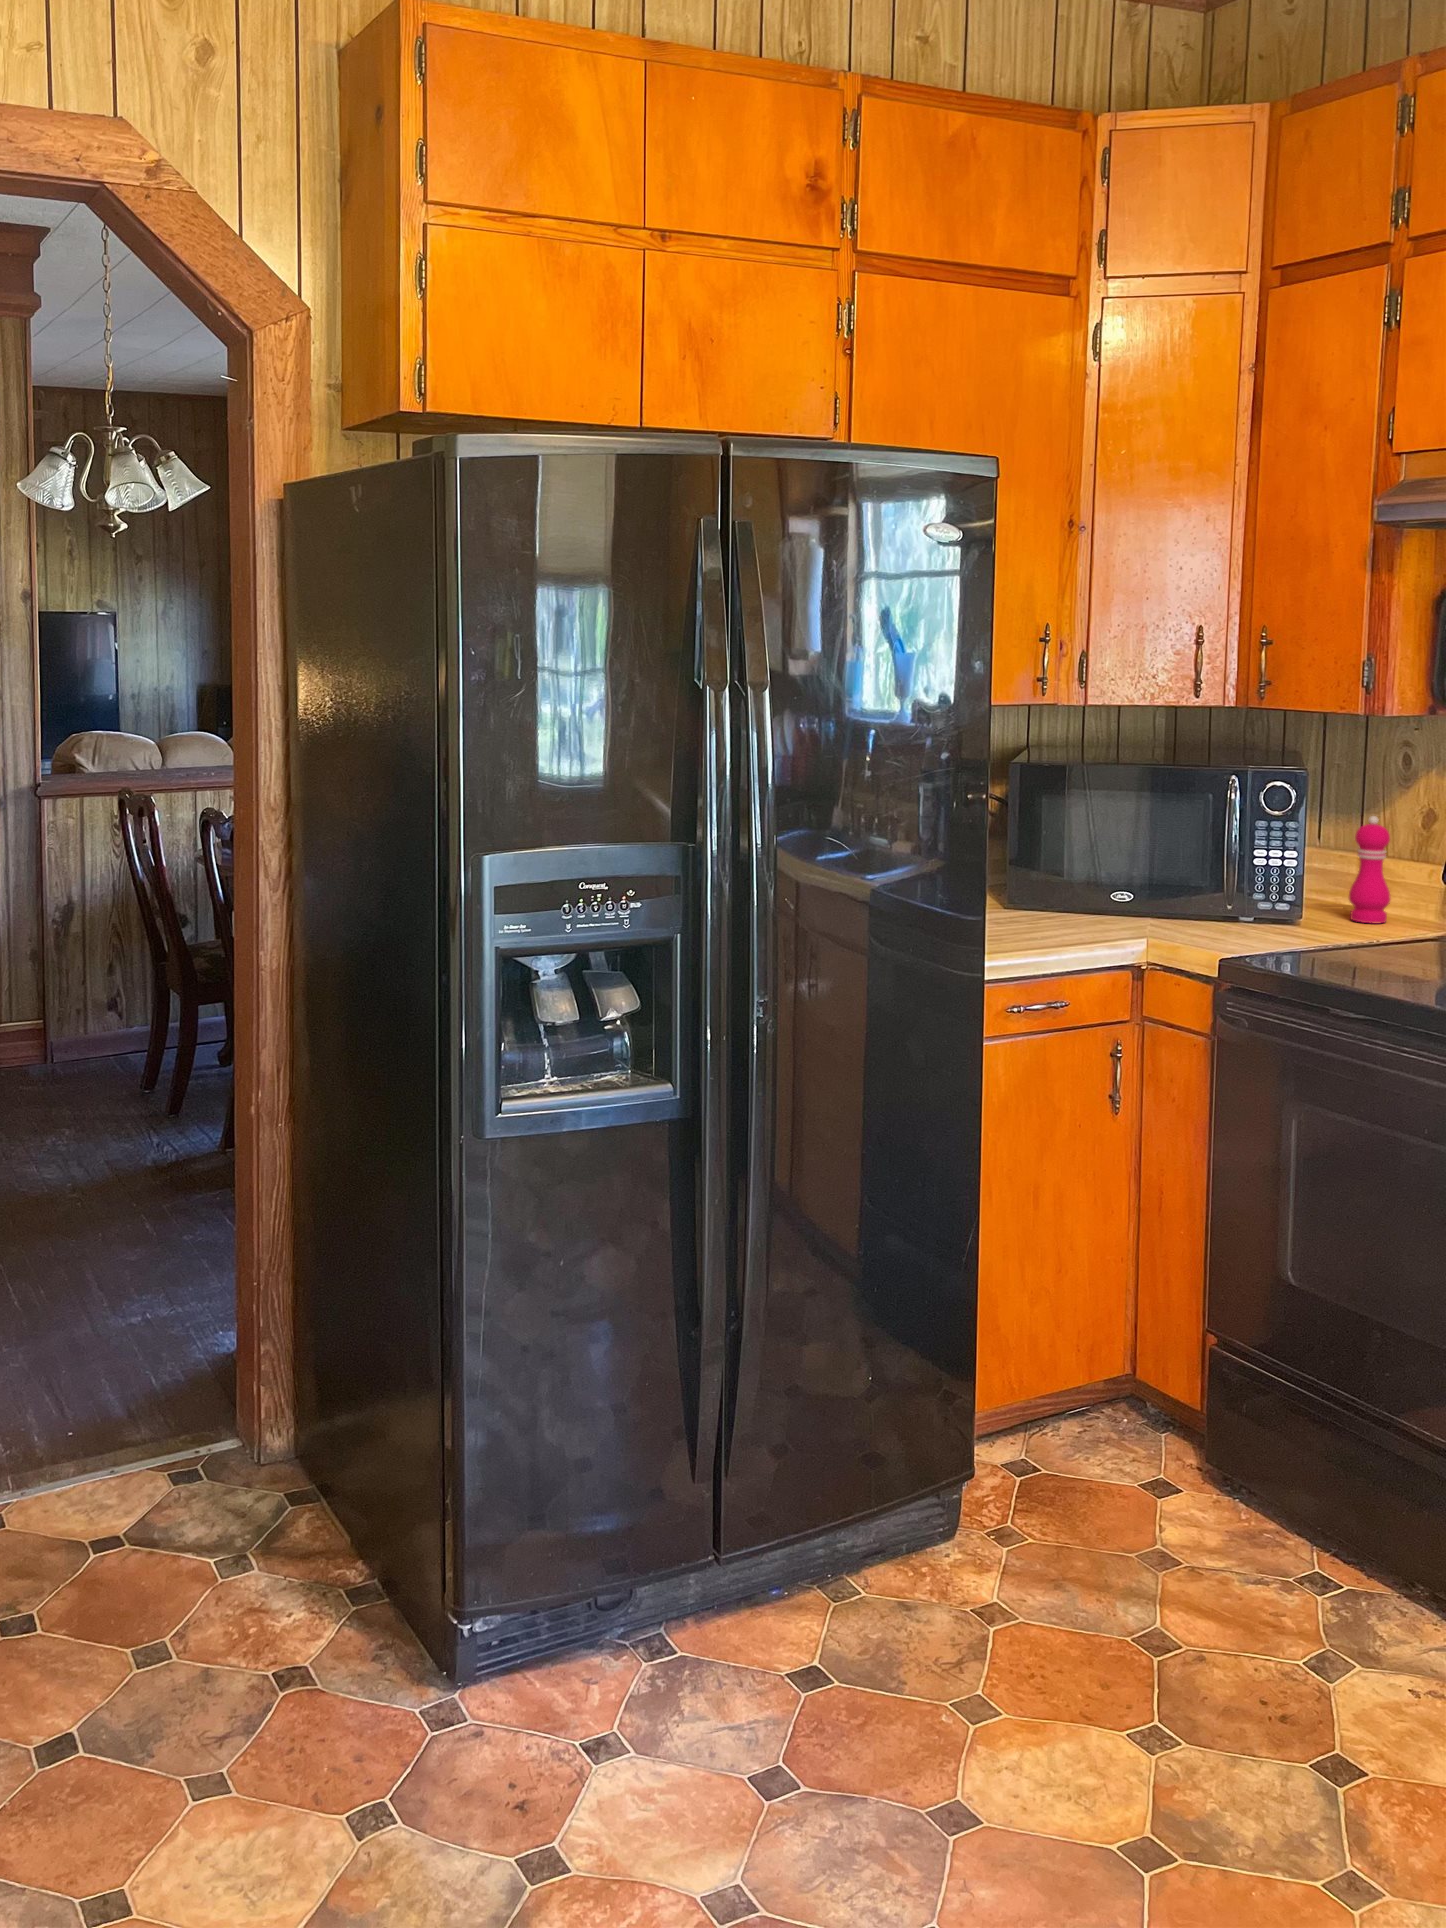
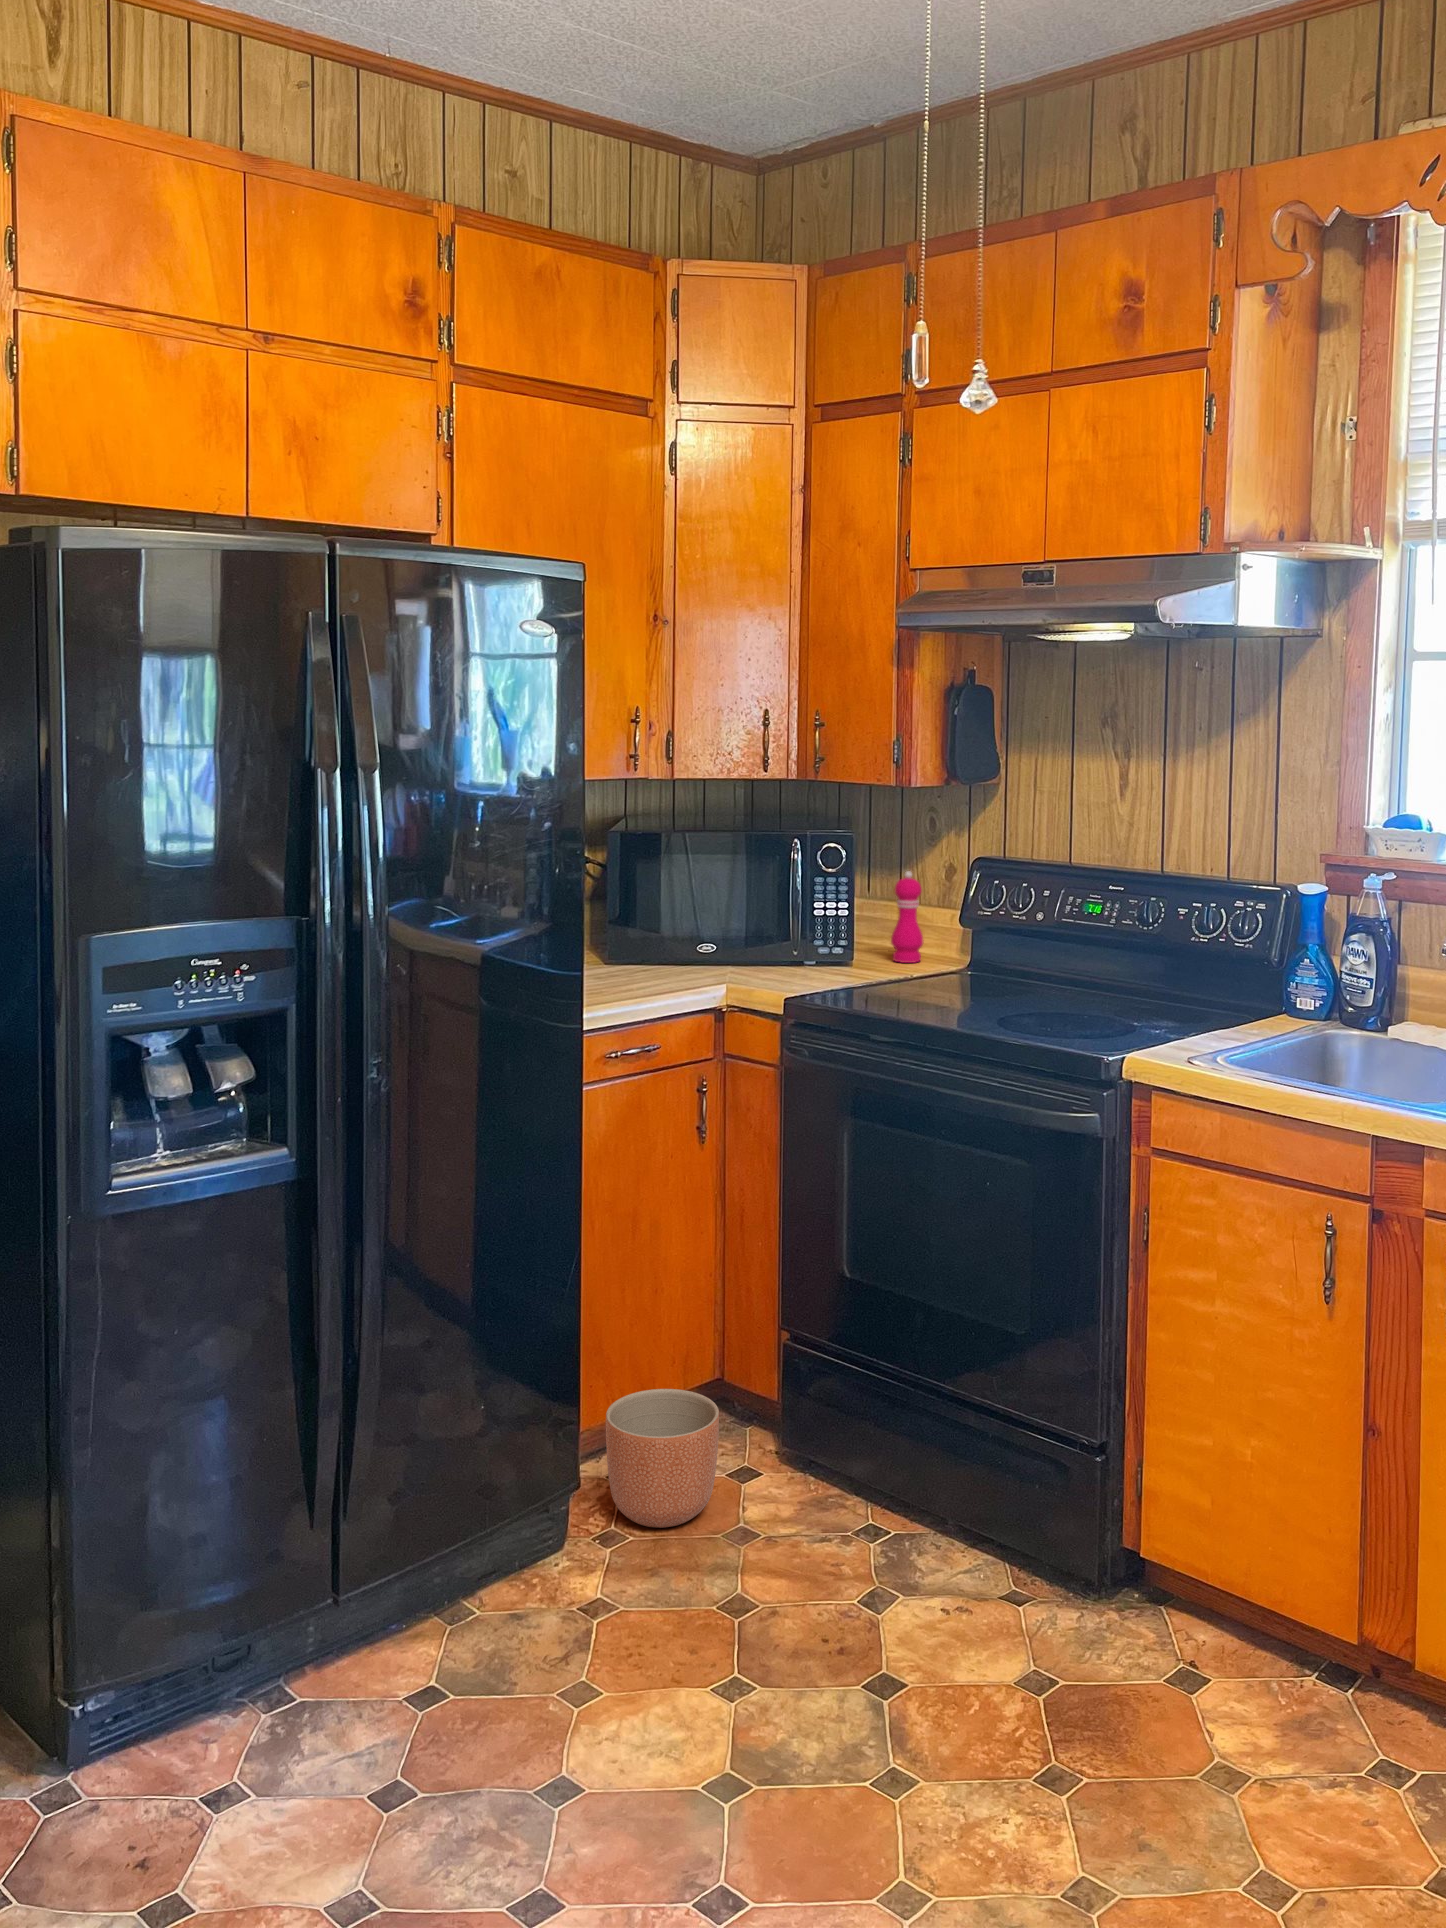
planter: none [1003,1379,1133,1534] -> present [606,1389,719,1528]

